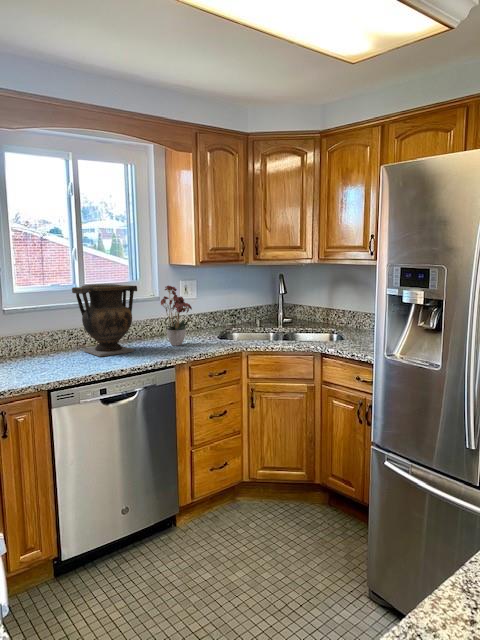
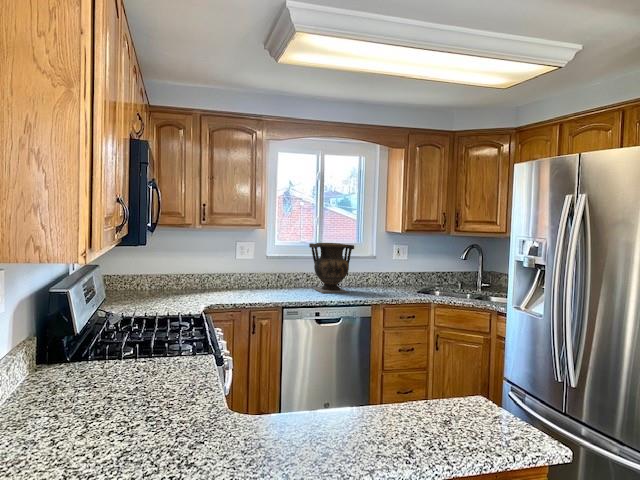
flower arrangement: present [161,285,192,346] -> none [370,245,396,293]

